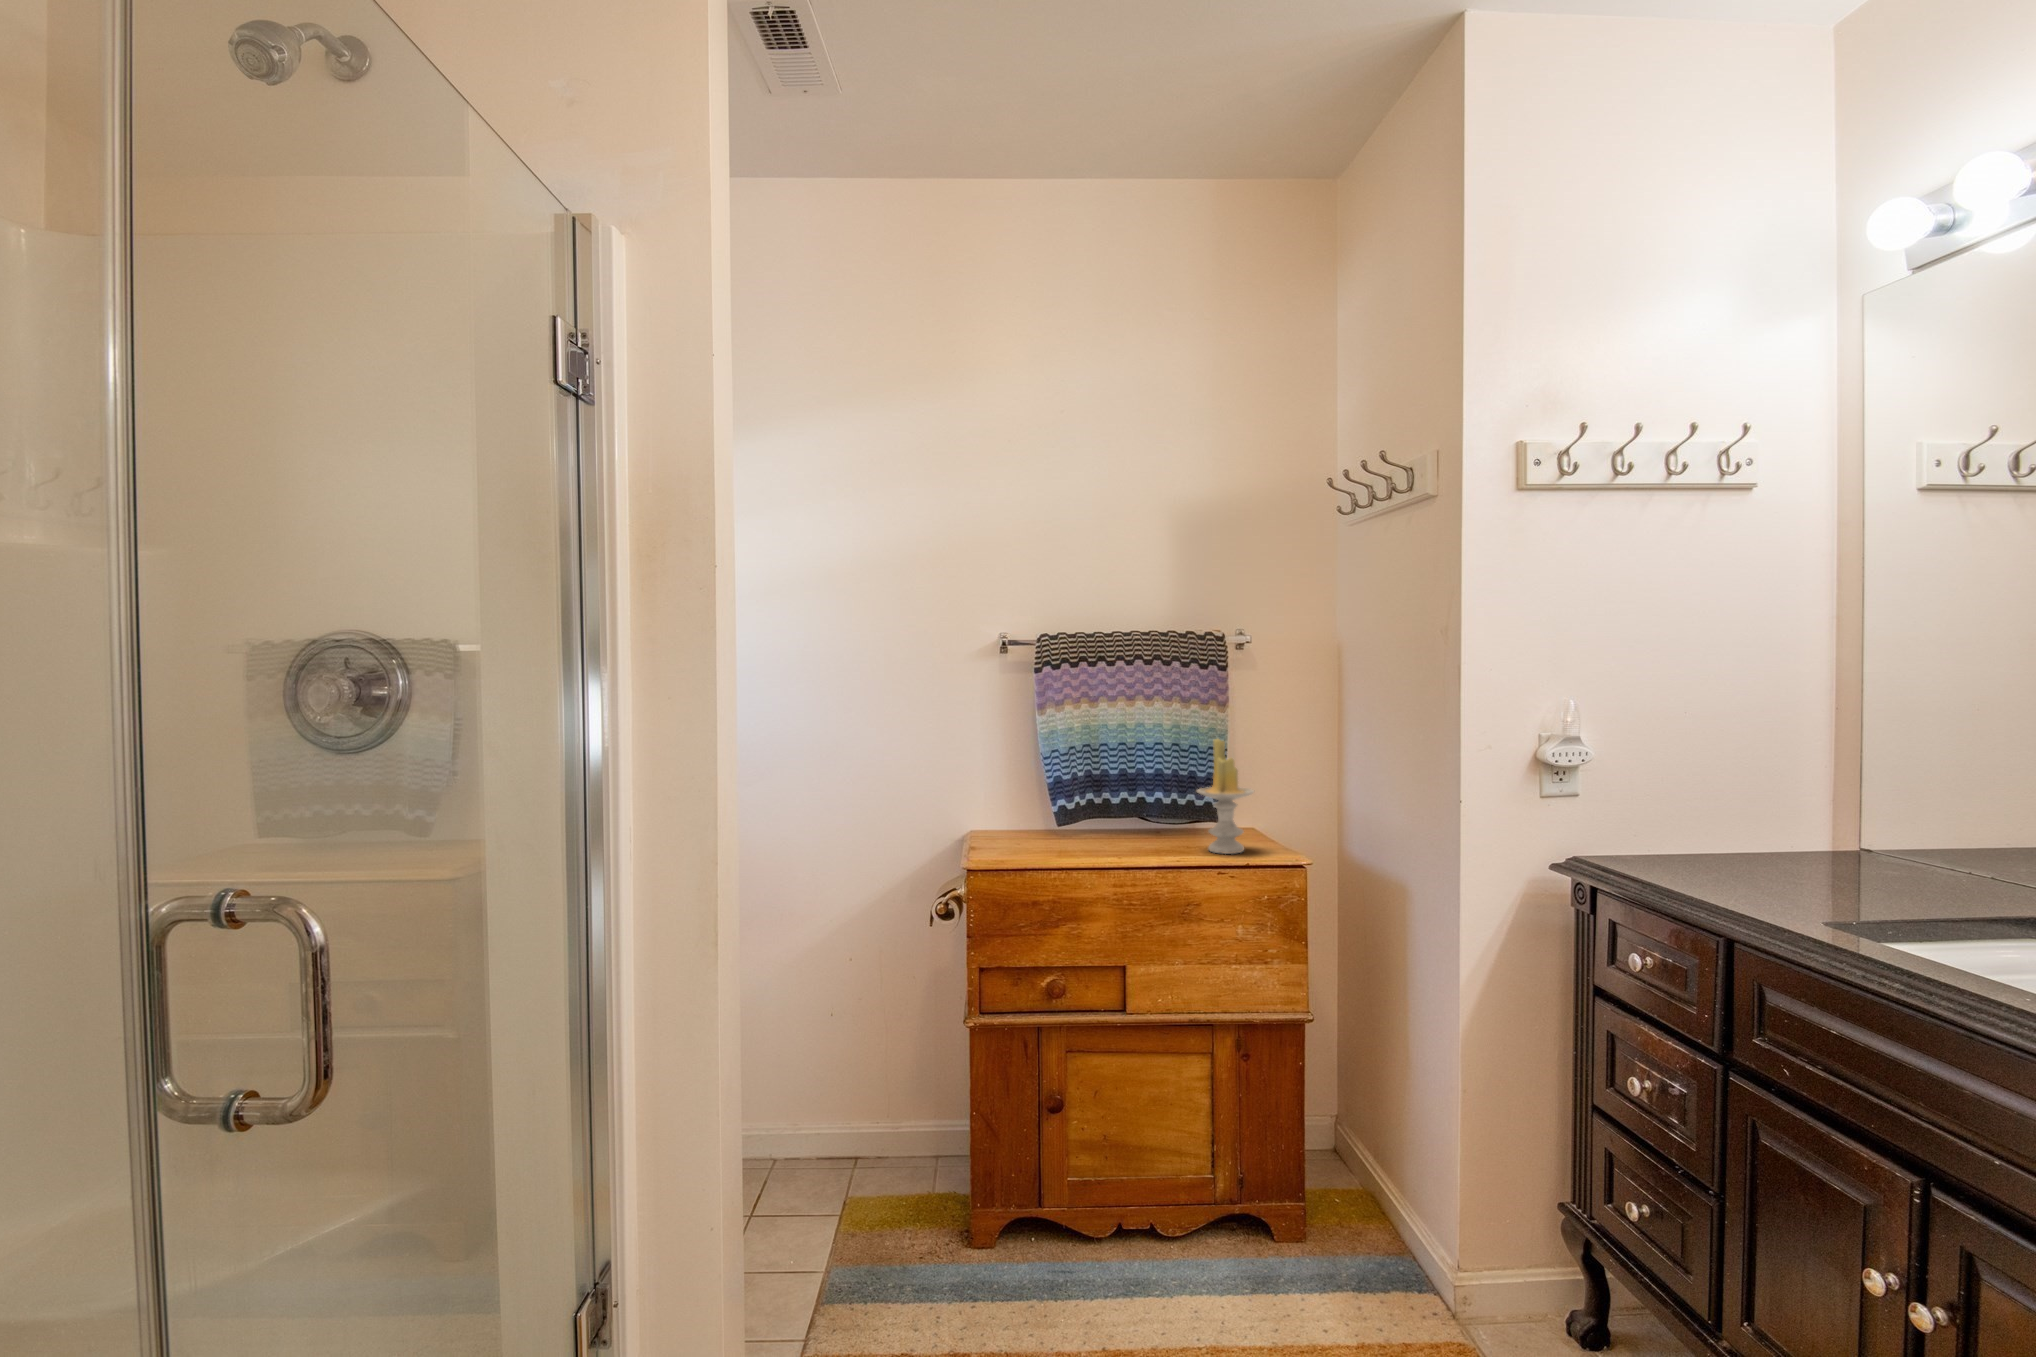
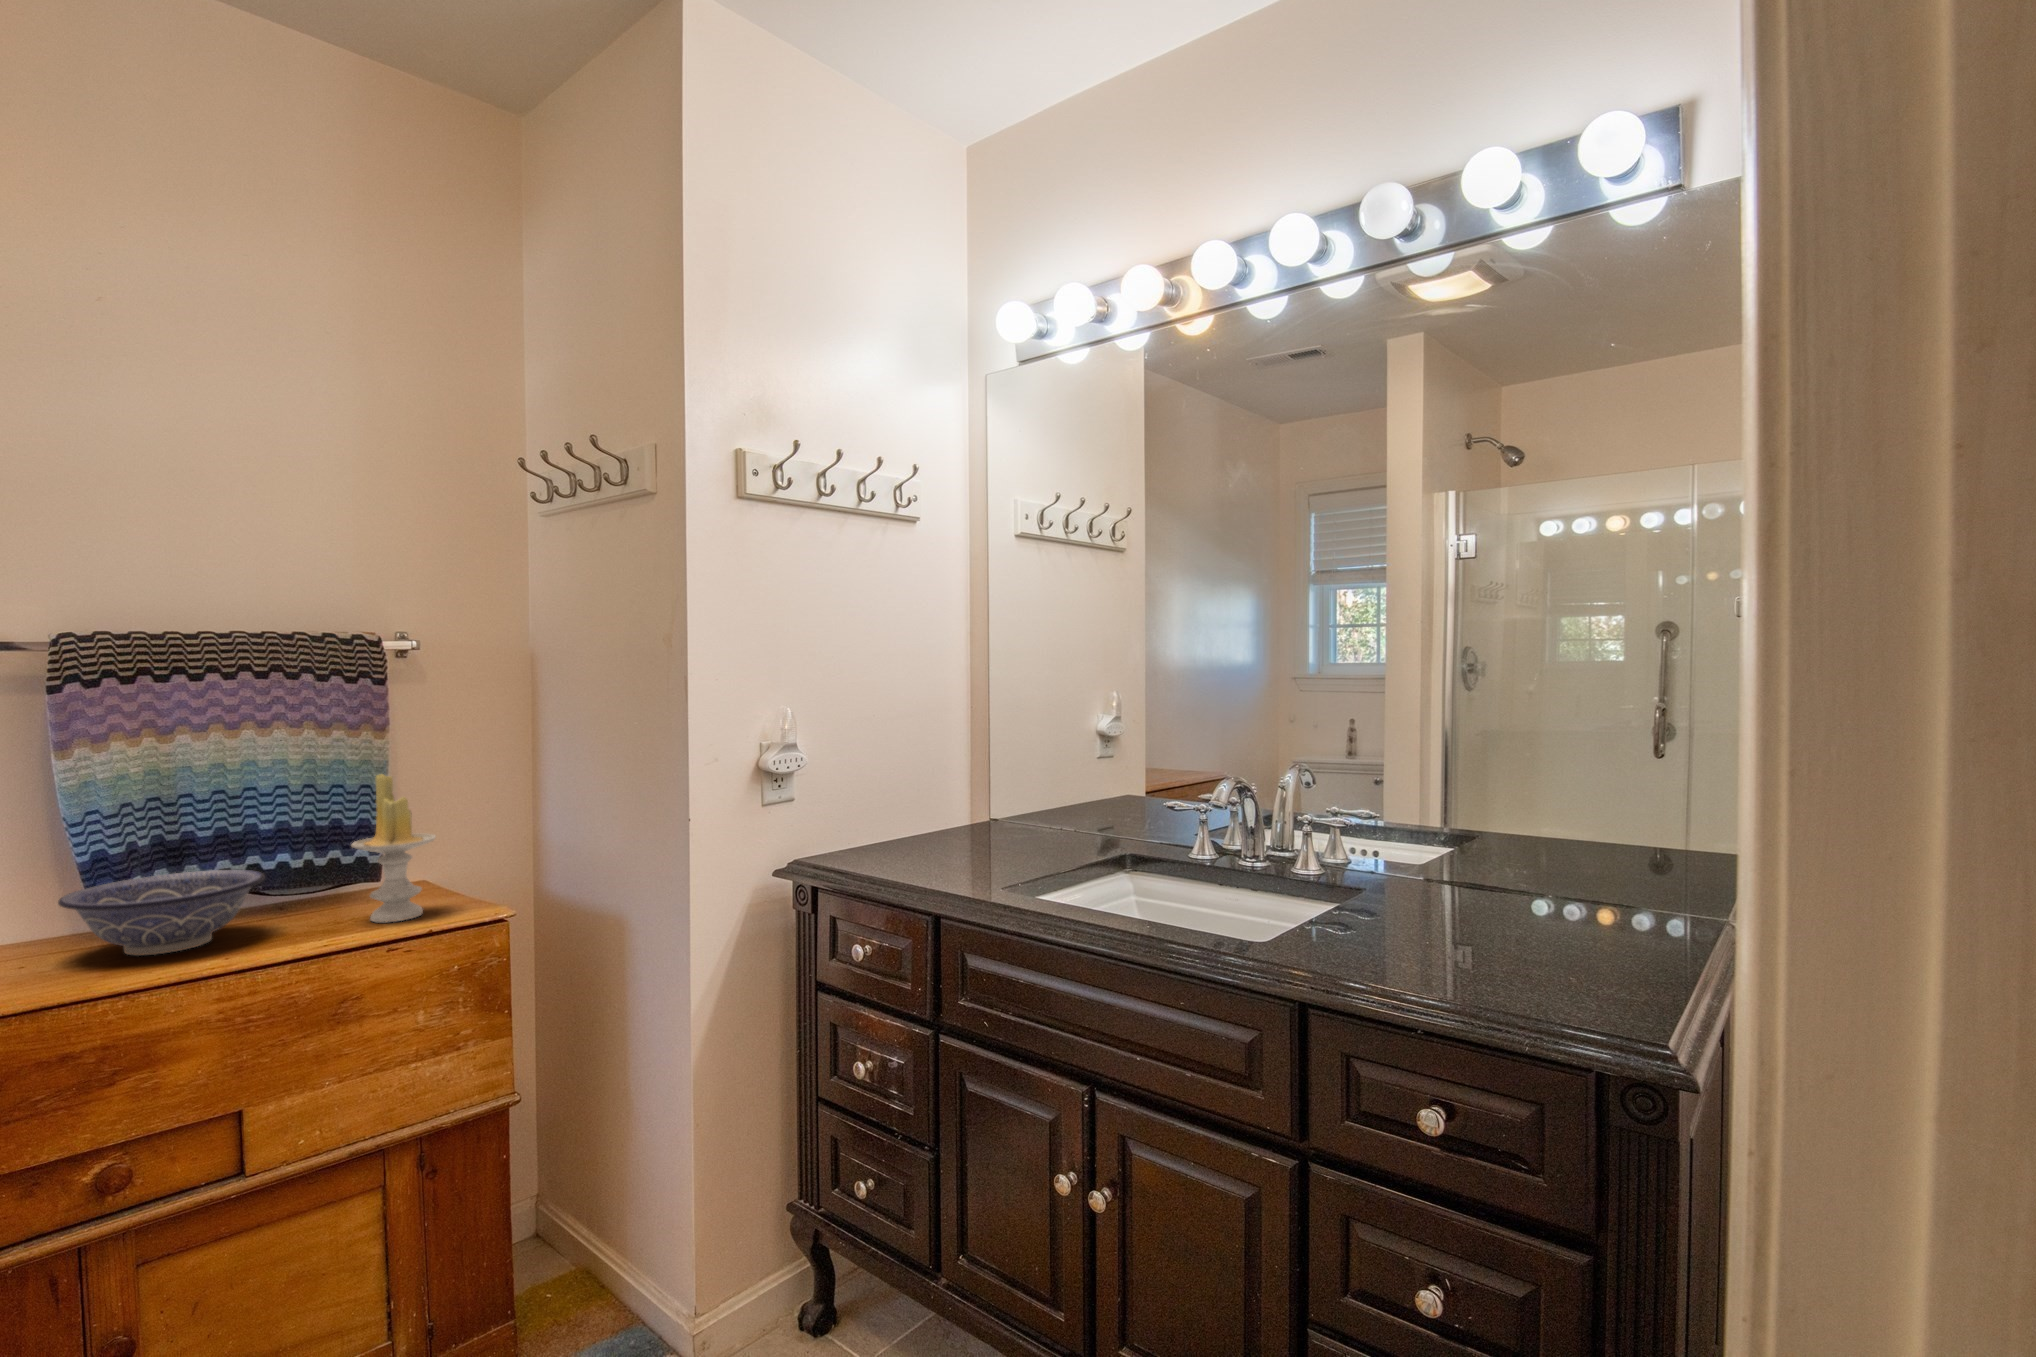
decorative bowl: none [1037,797,1144,850] -> present [58,870,265,956]

